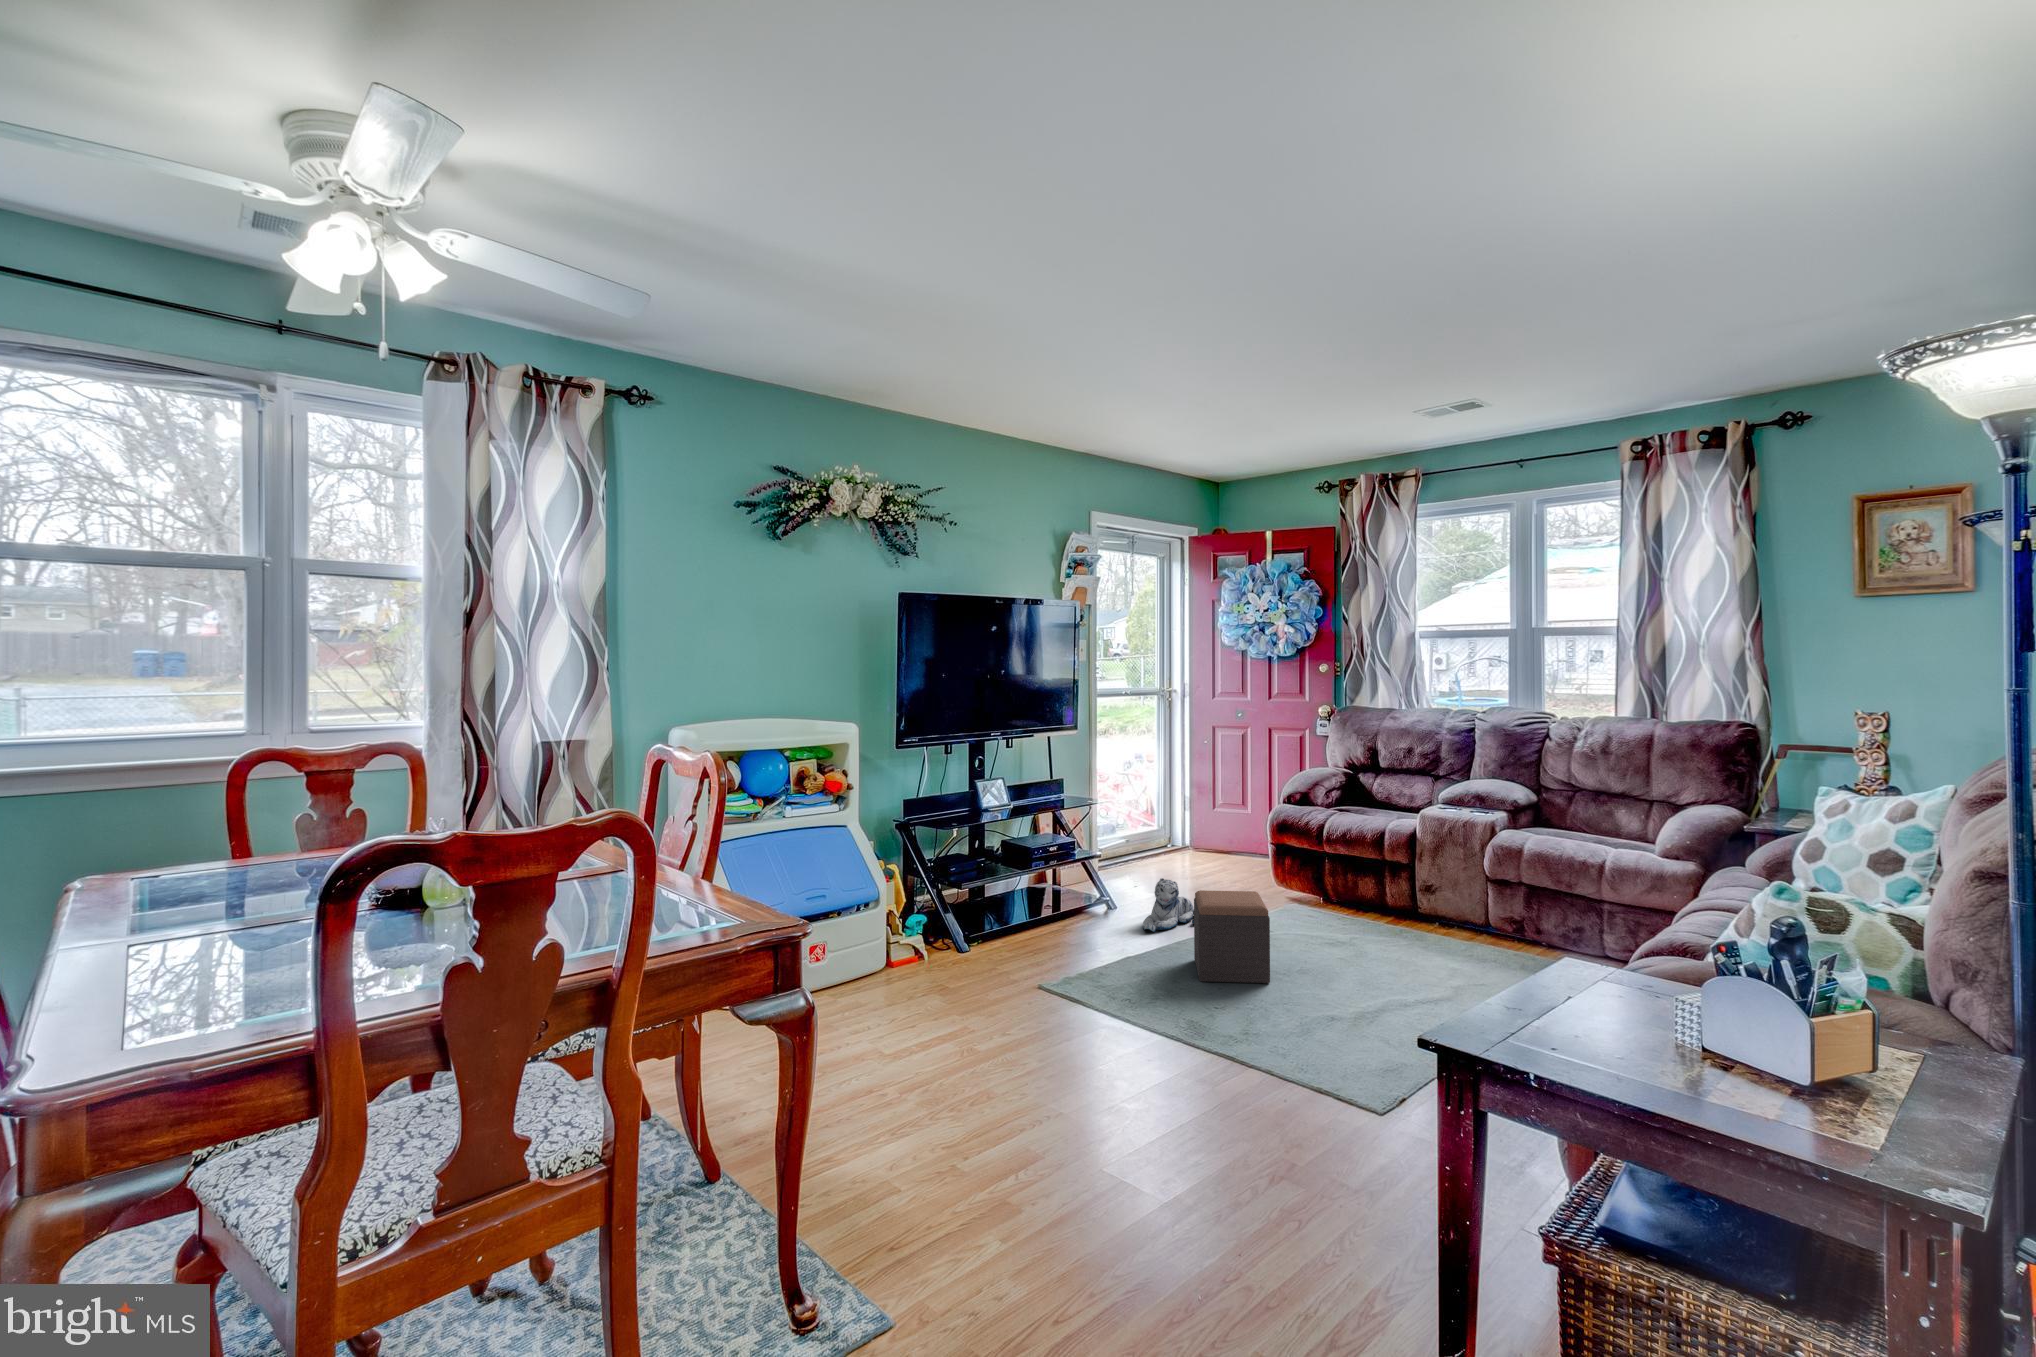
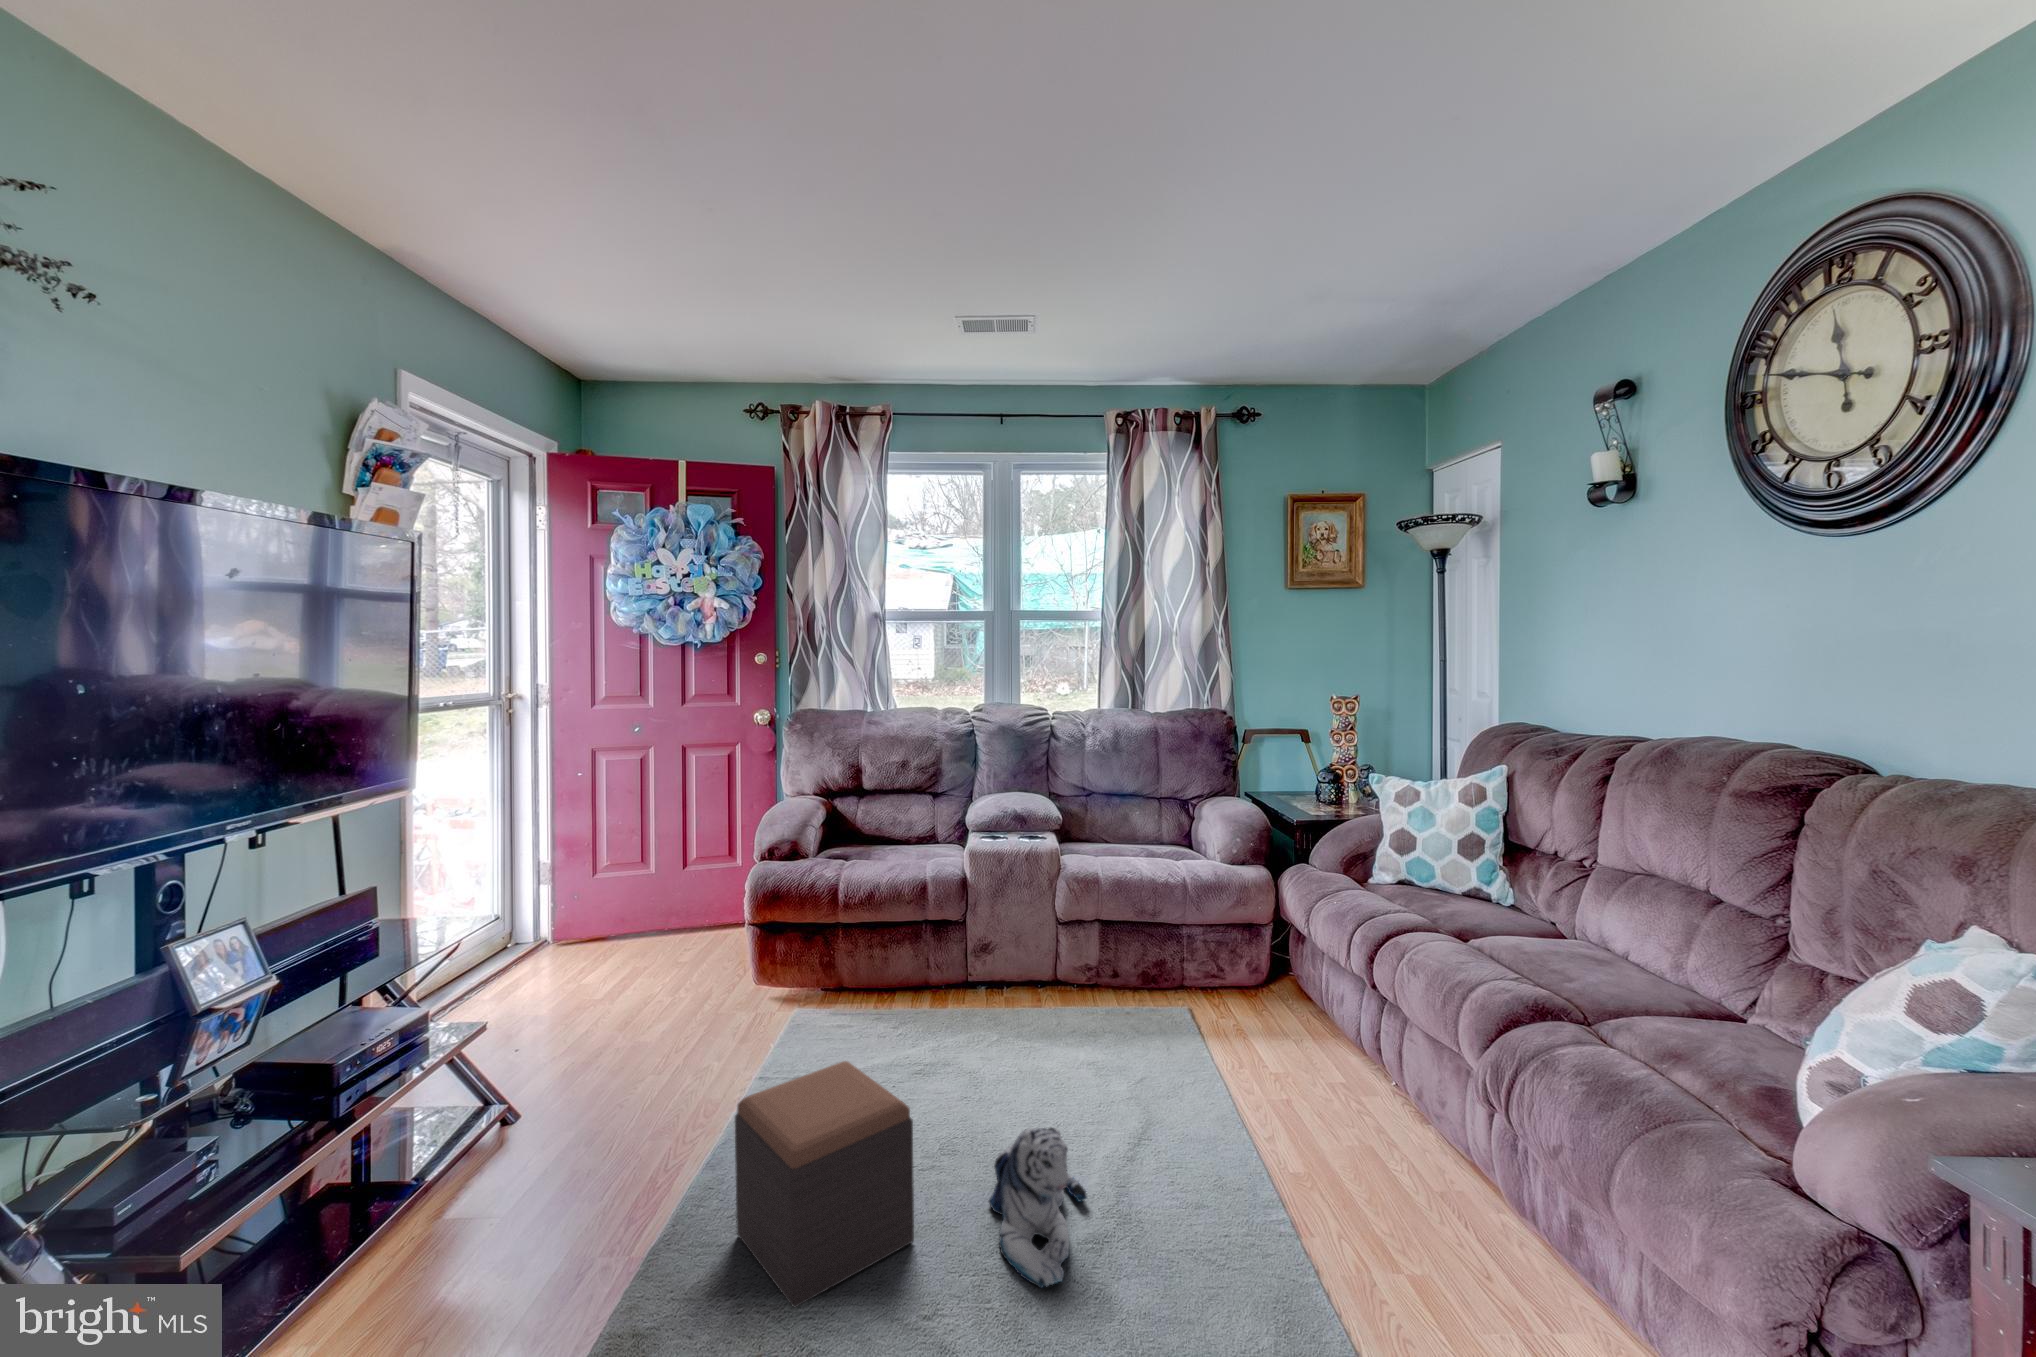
plush toy: present [1143,878,1194,932] -> present [989,1128,1087,1288]

